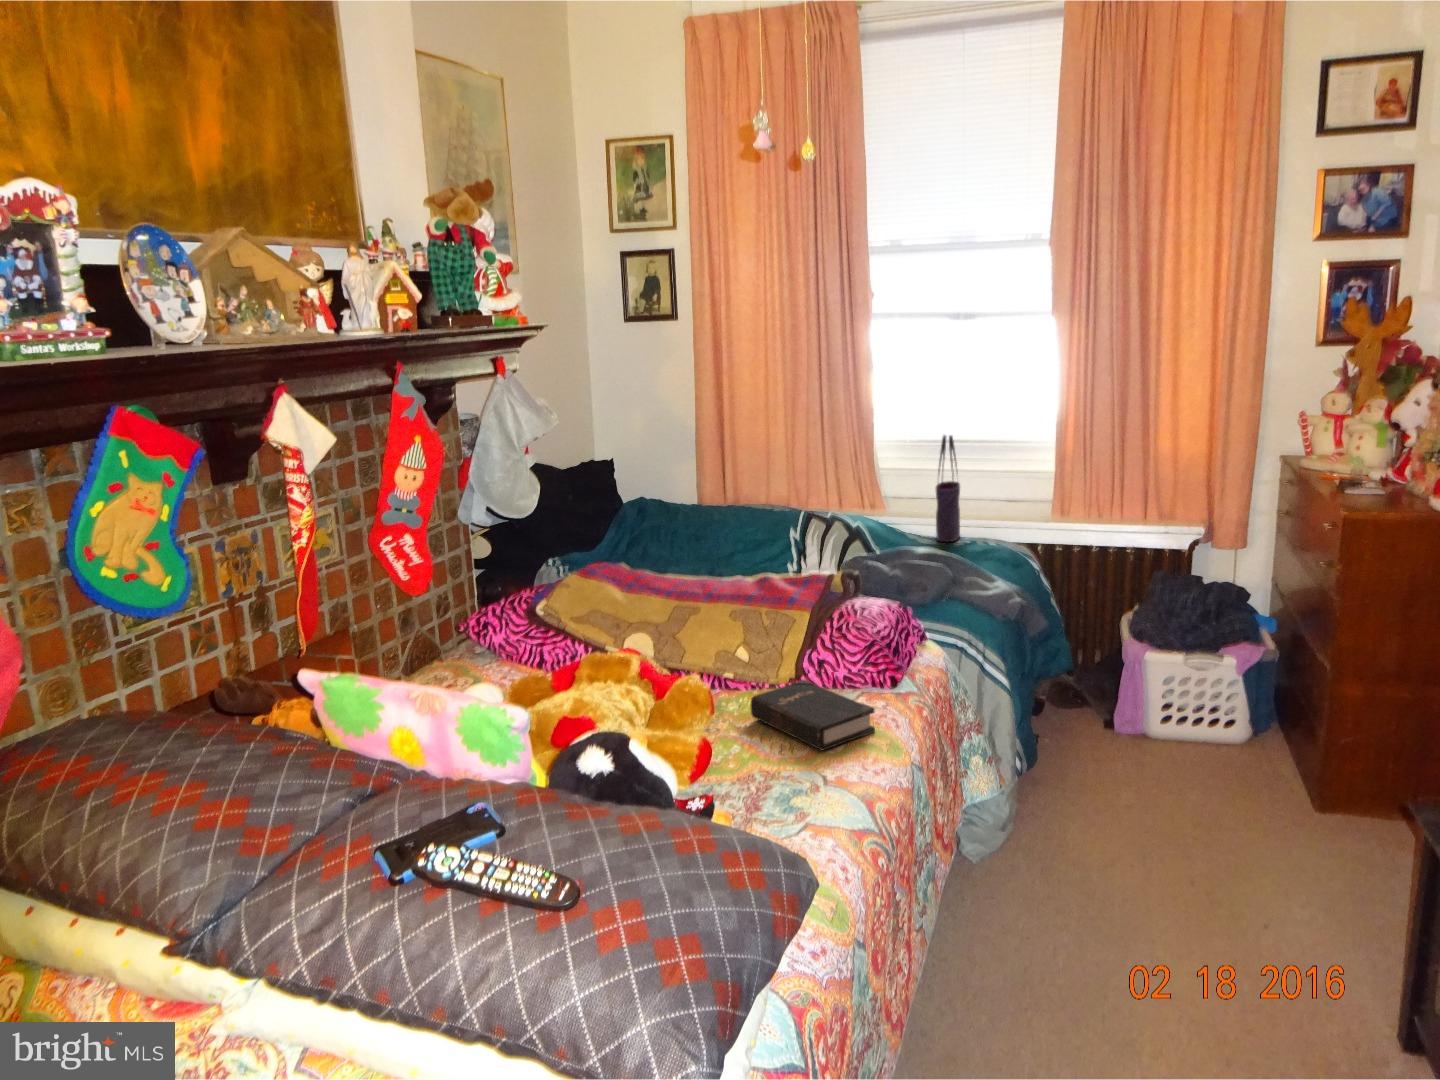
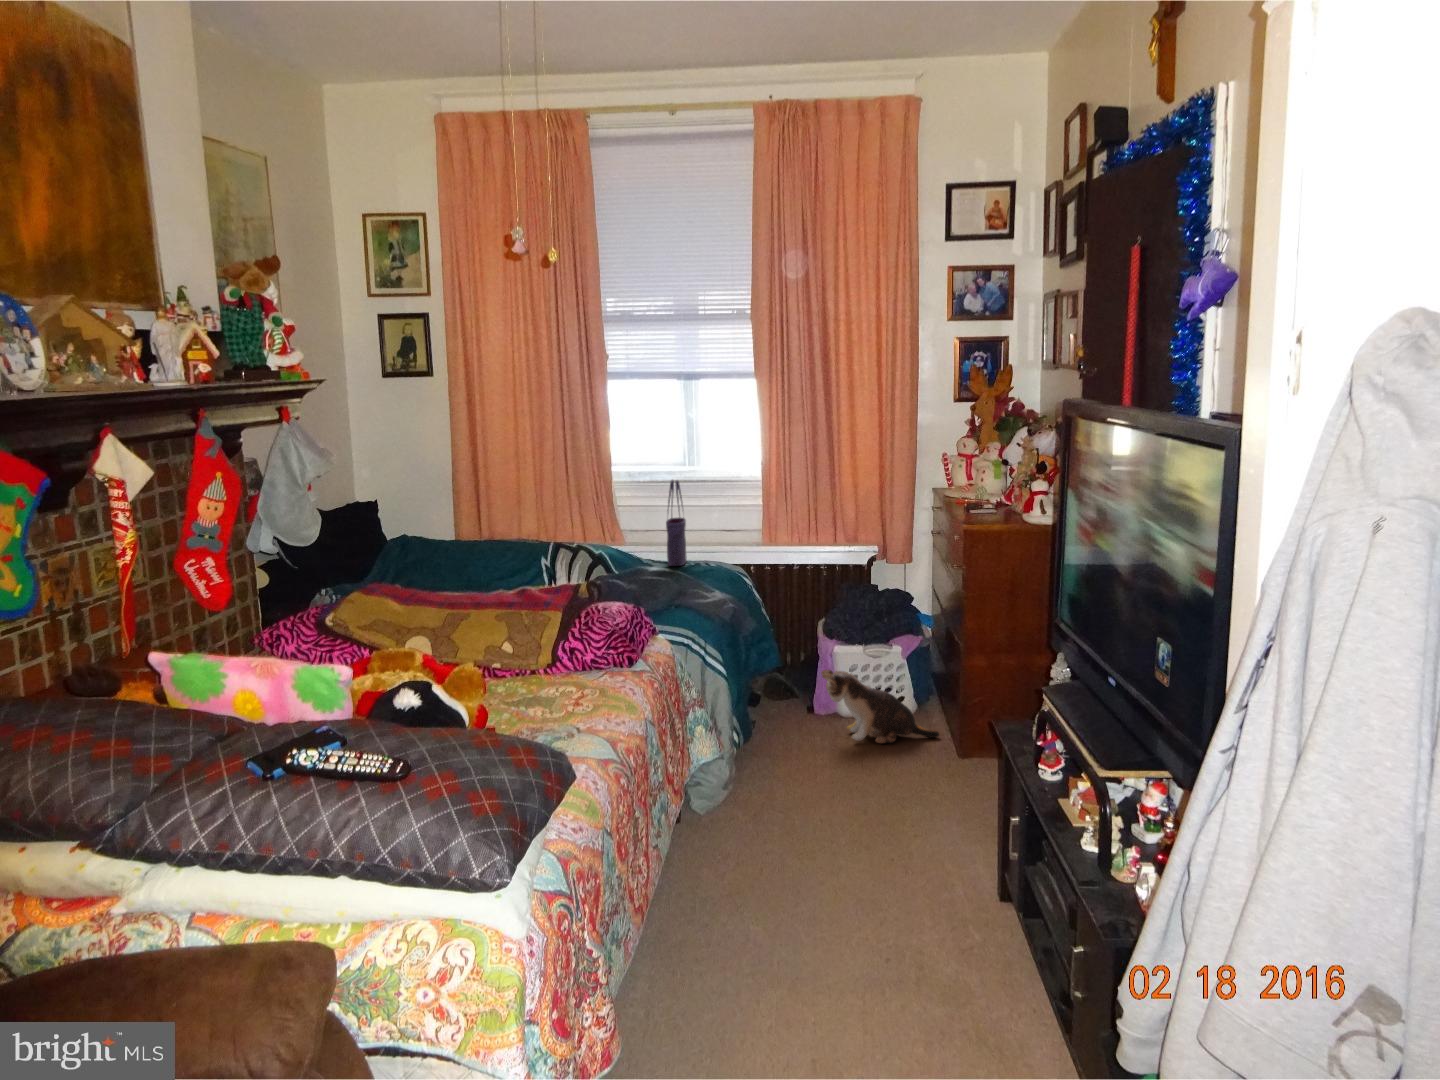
hardback book: present [751,680,875,751] -> none [518,661,614,707]
plush toy: none [1141,684,1313,788] -> present [821,670,939,743]

